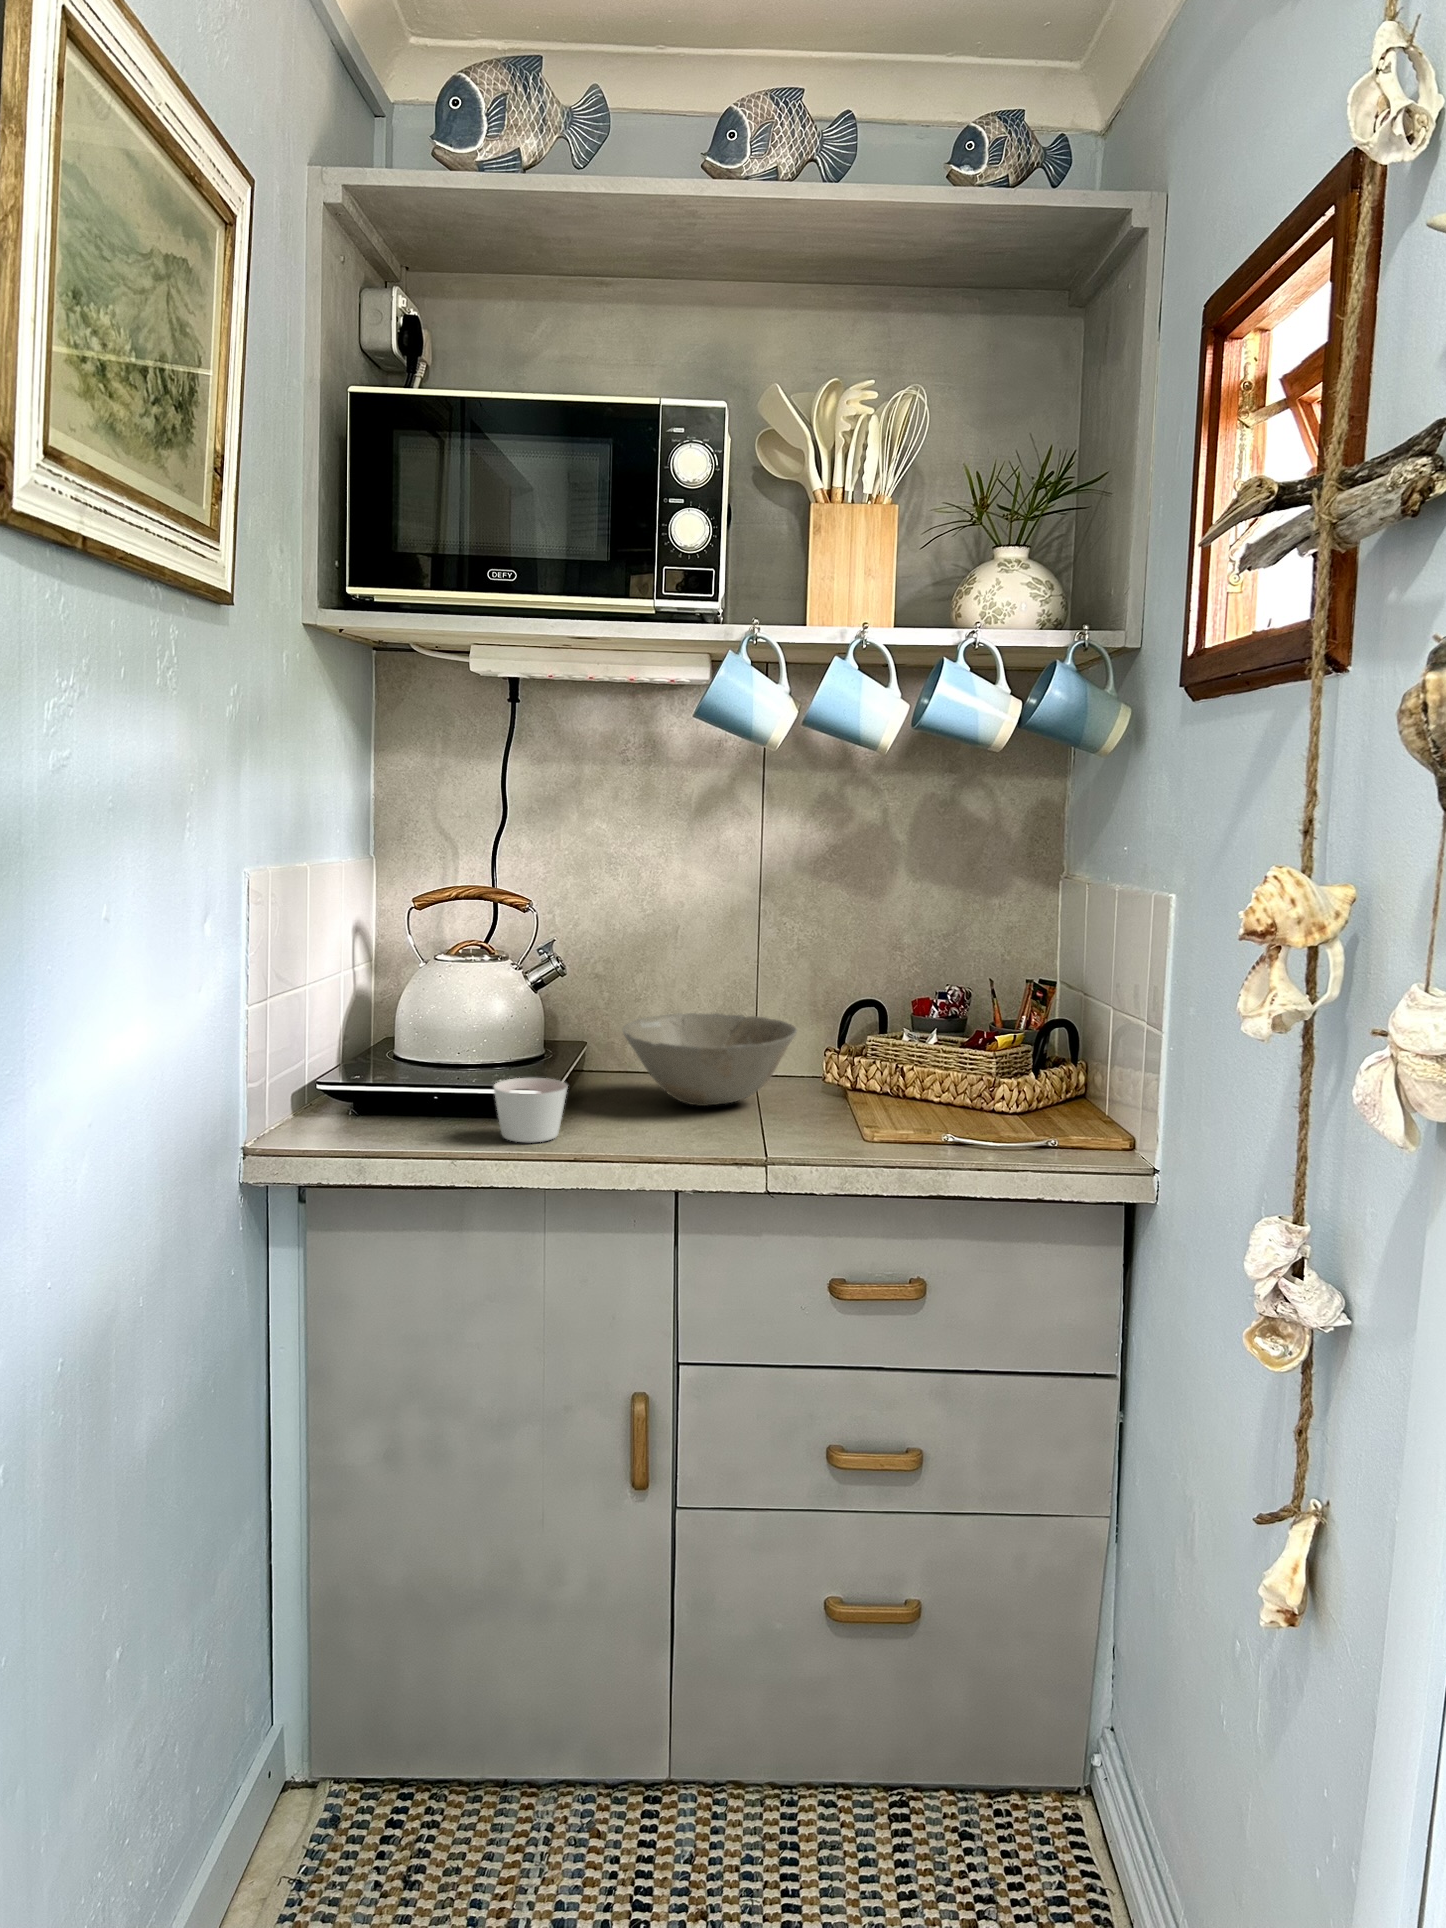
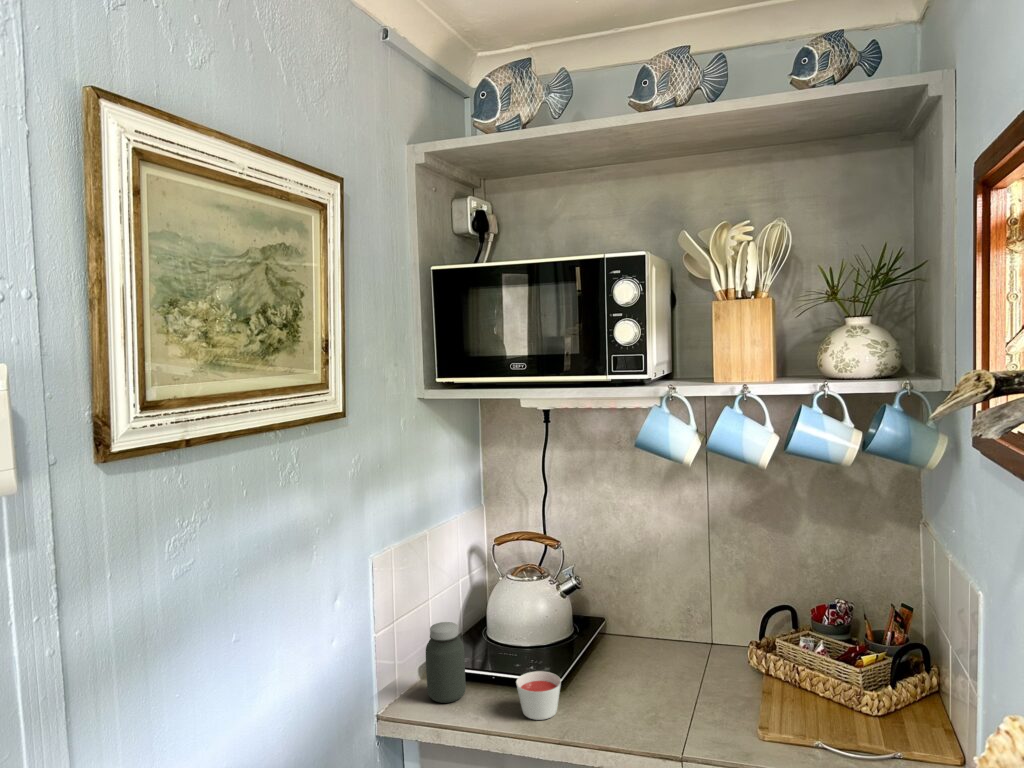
jar: none [323,1008,392,1137] -> present [426,622,466,703]
bowl: present [623,1013,797,1106] -> none [609,611,722,684]

